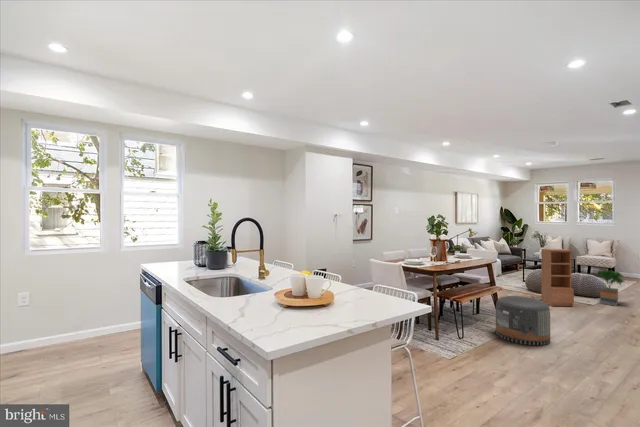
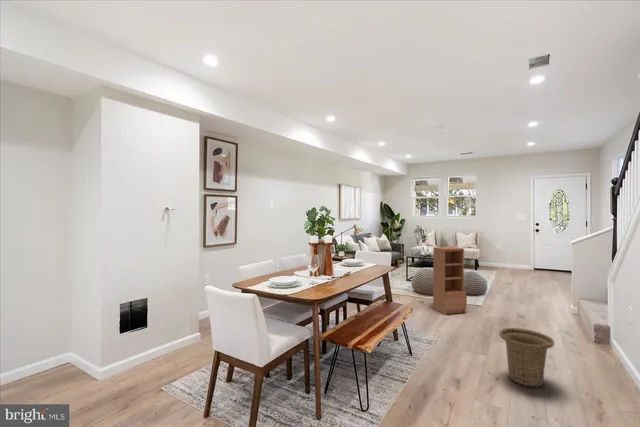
potted tree: present [597,270,624,306] -> none [482,267,510,307]
pouf: present [496,296,550,345] -> none [400,320,470,398]
basket: none [579,308,625,349] -> present [499,328,554,387]

